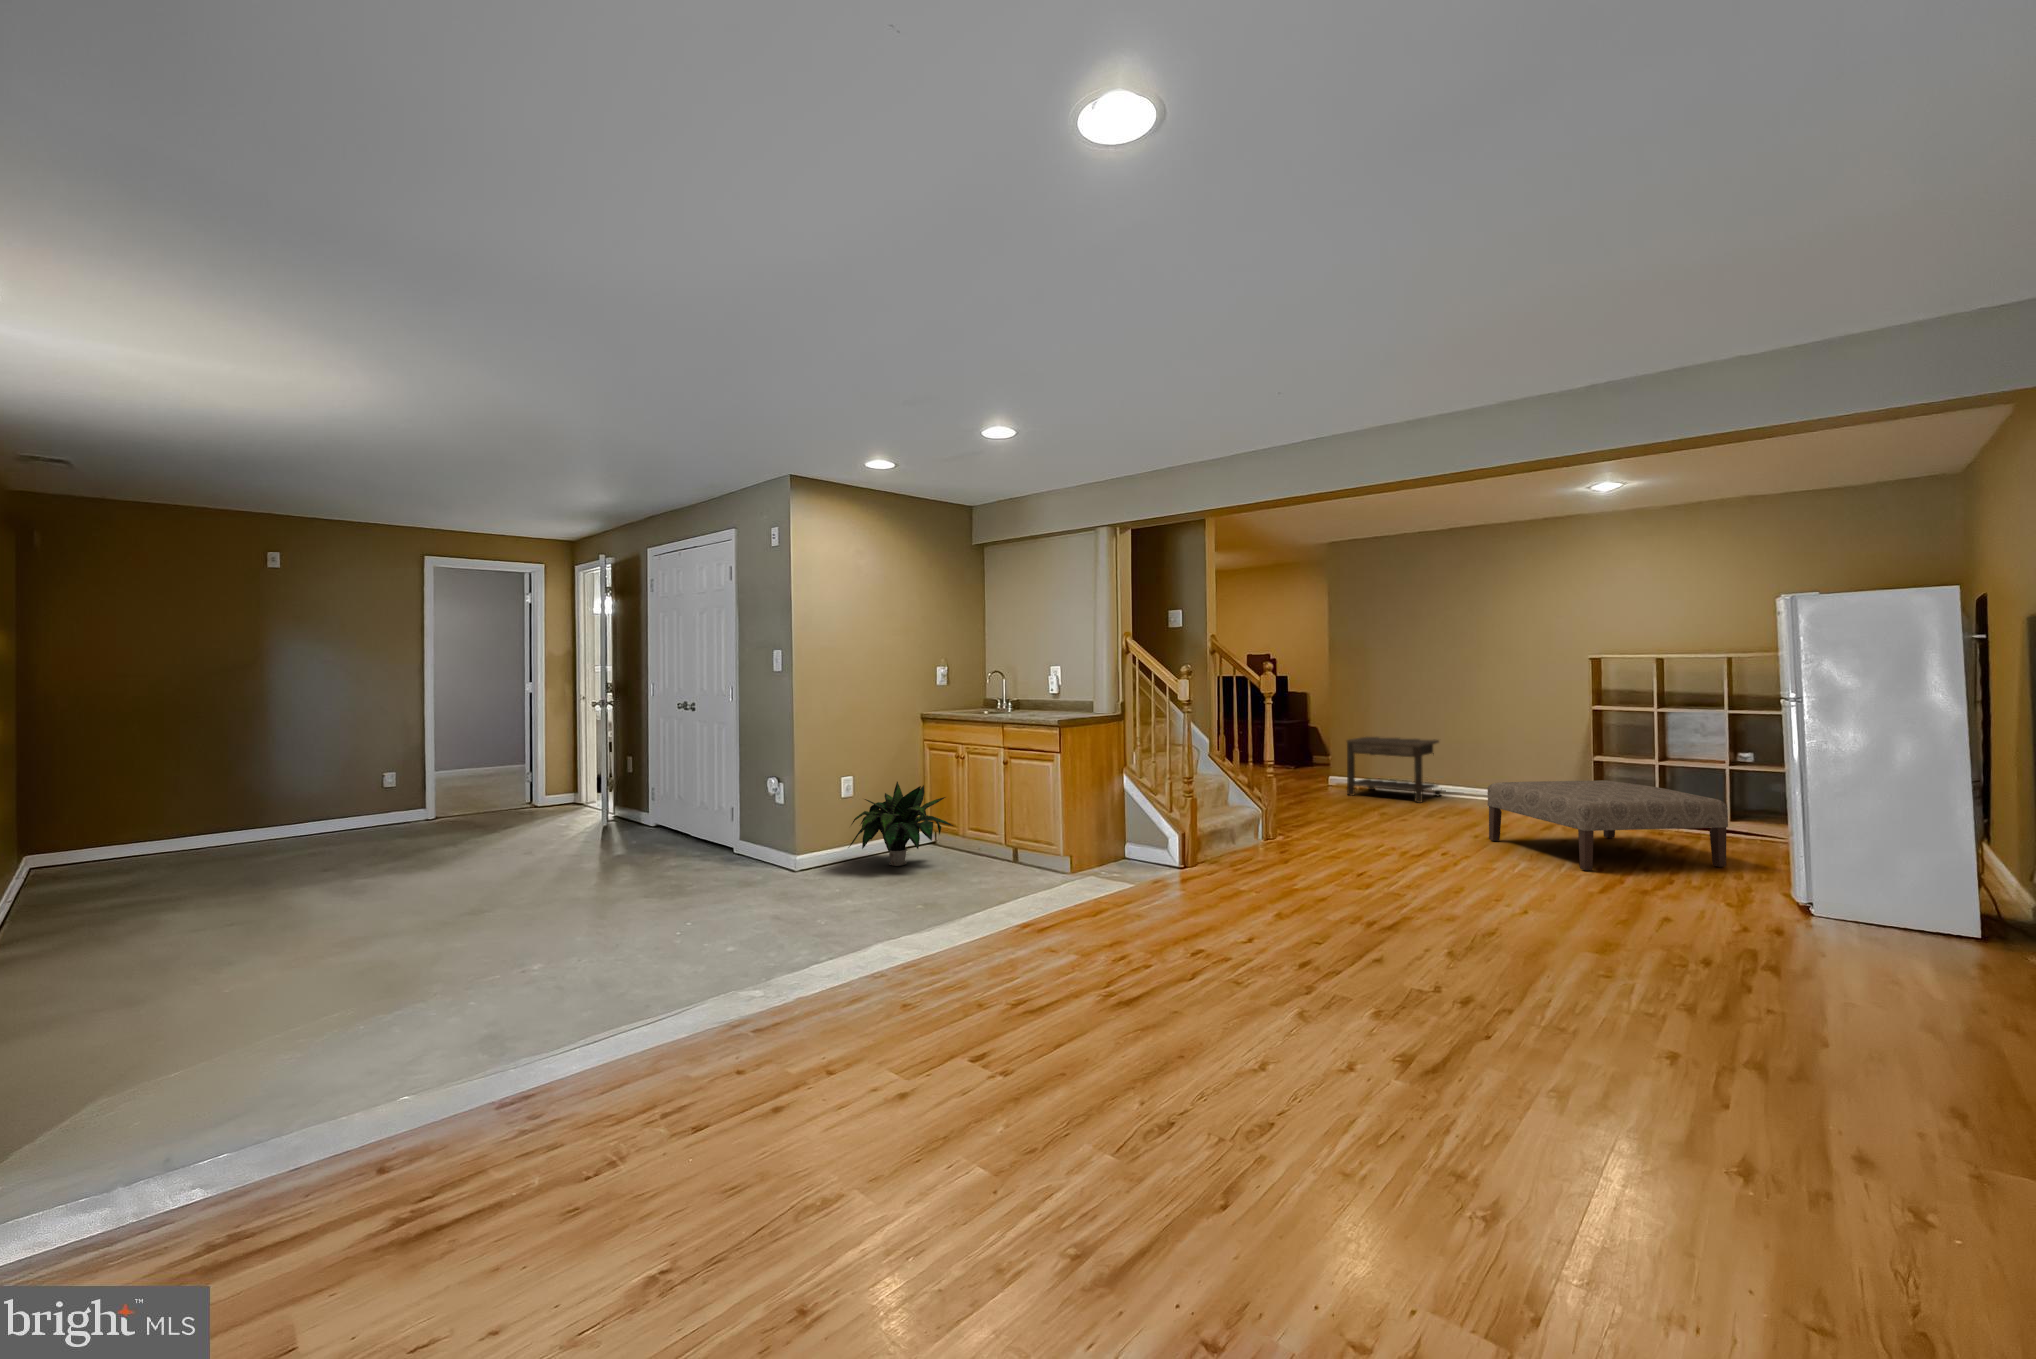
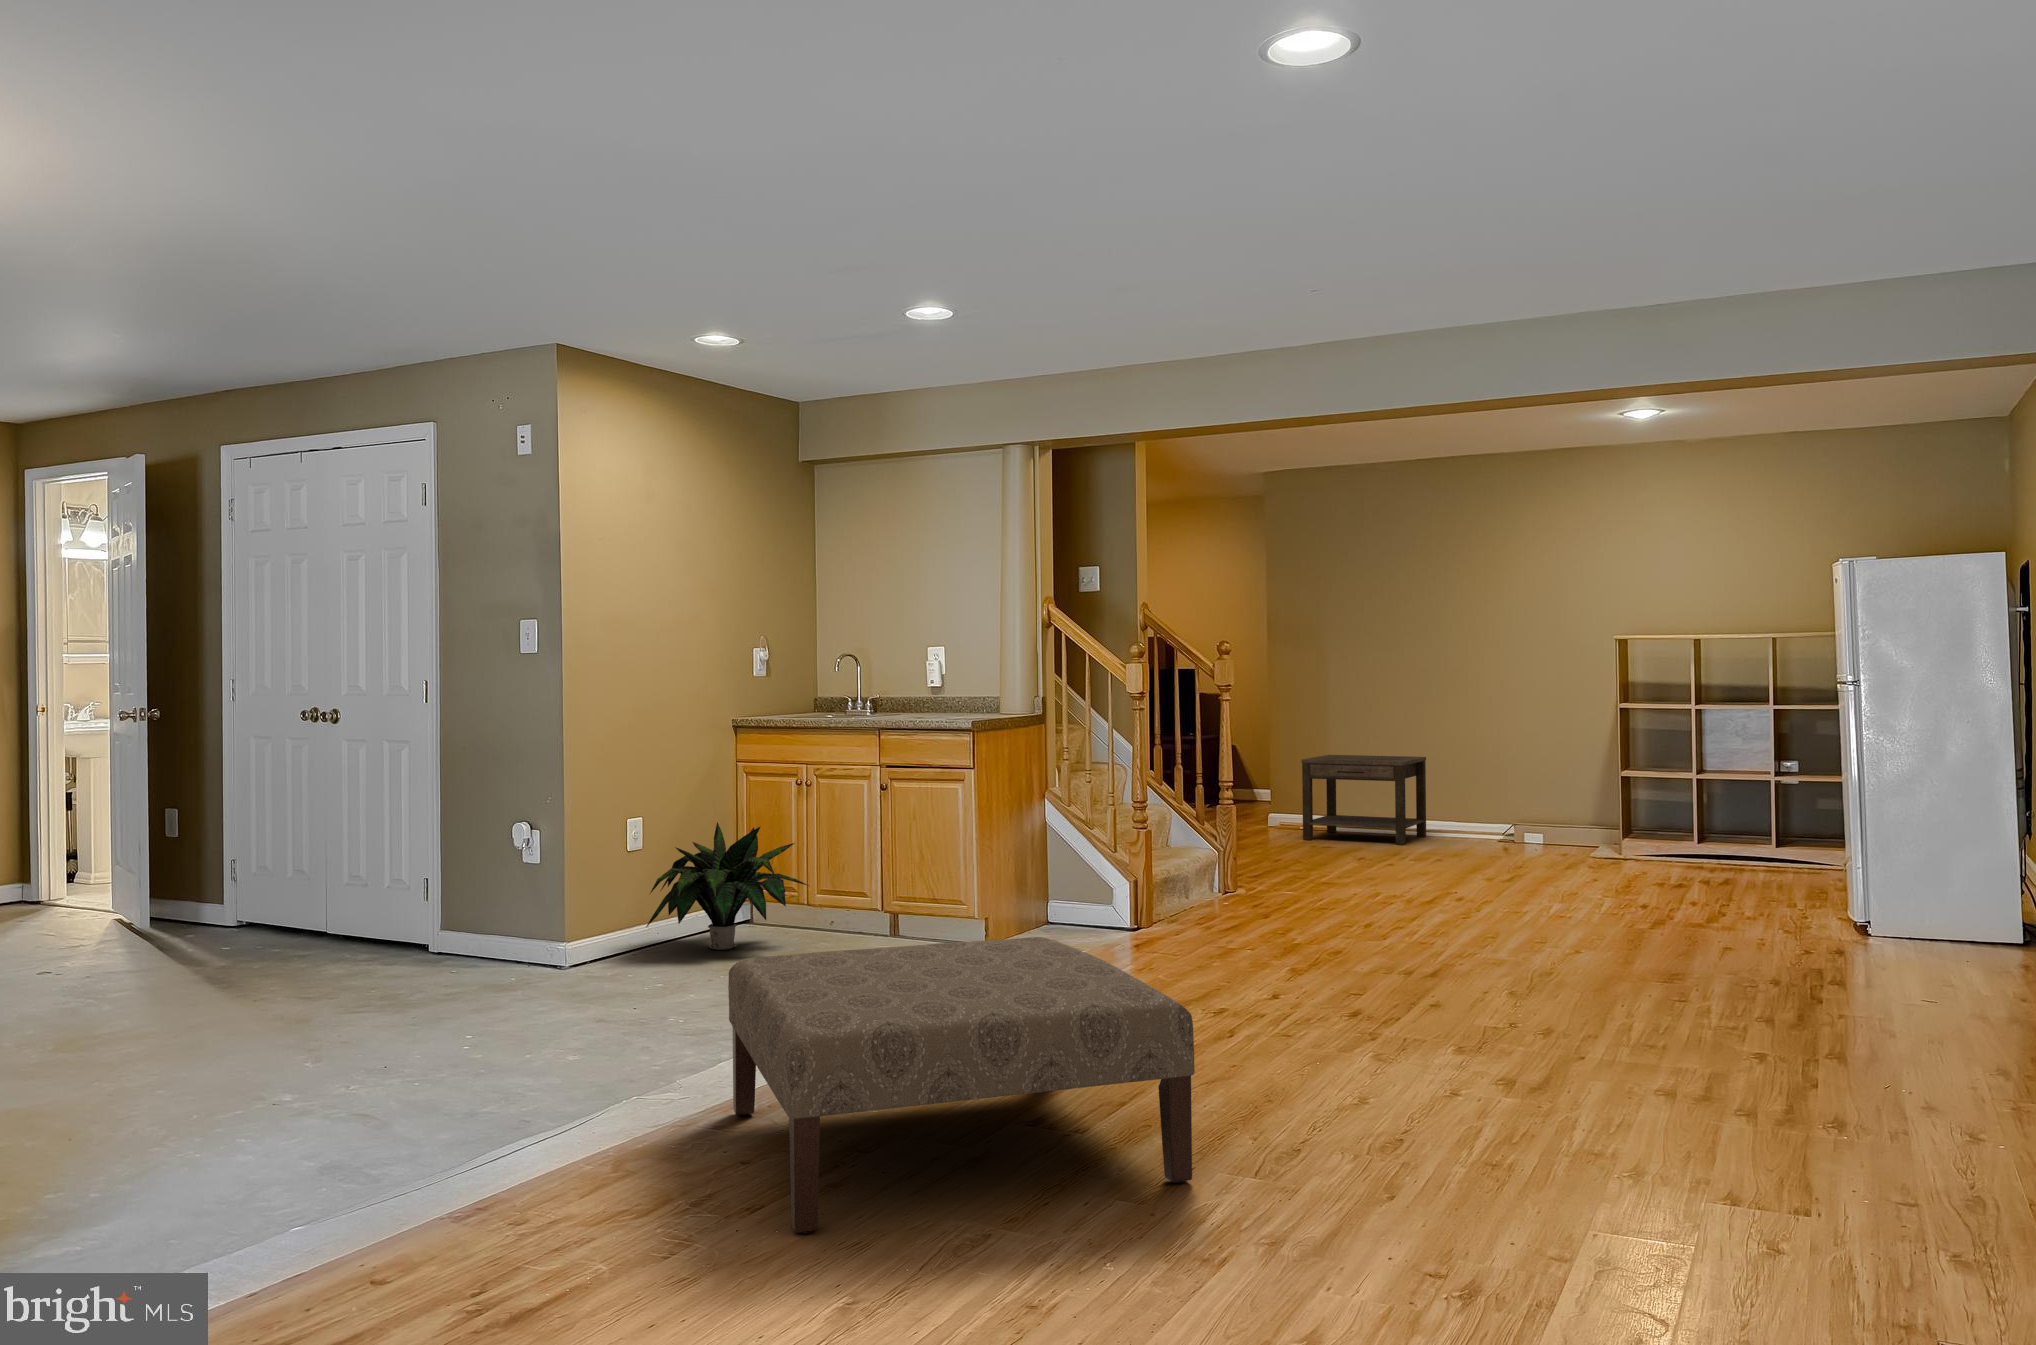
ottoman: present [1487,780,1728,871] -> present [728,937,1195,1234]

